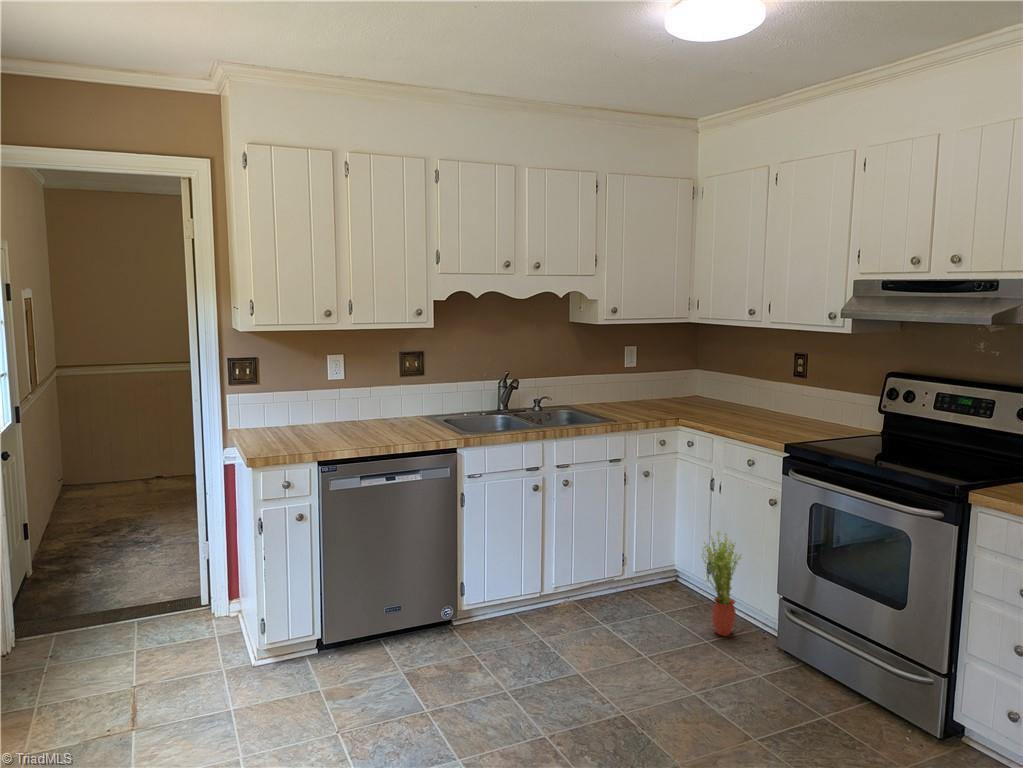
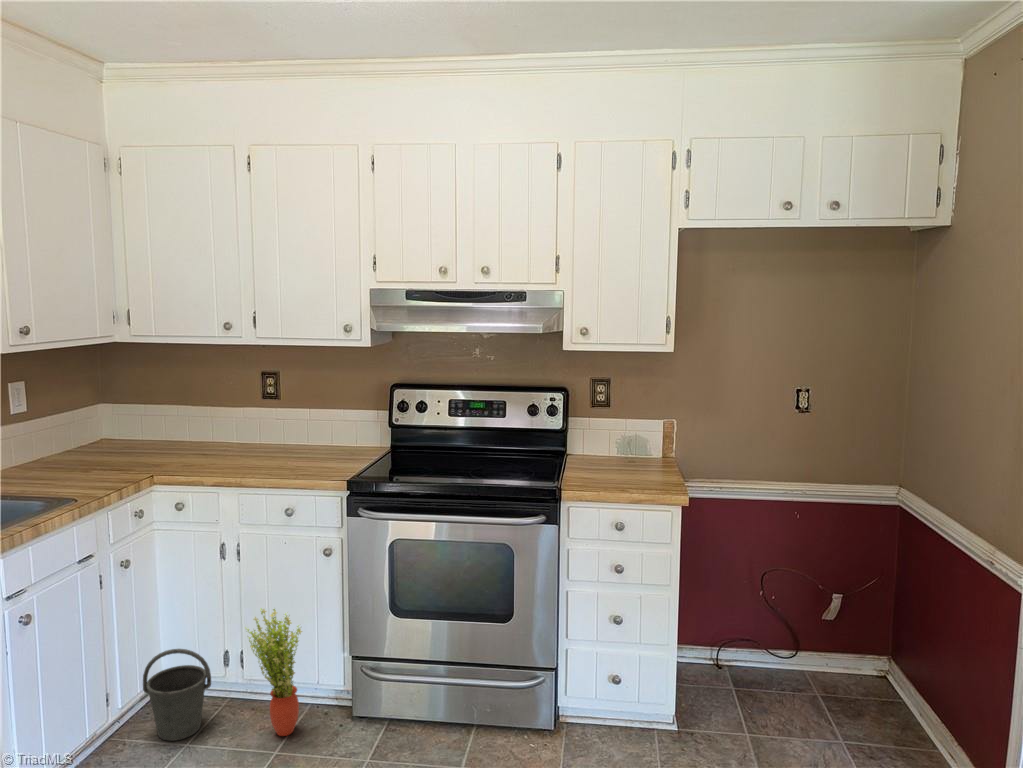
bucket: none [647,542,688,608] -> present [143,649,211,741]

